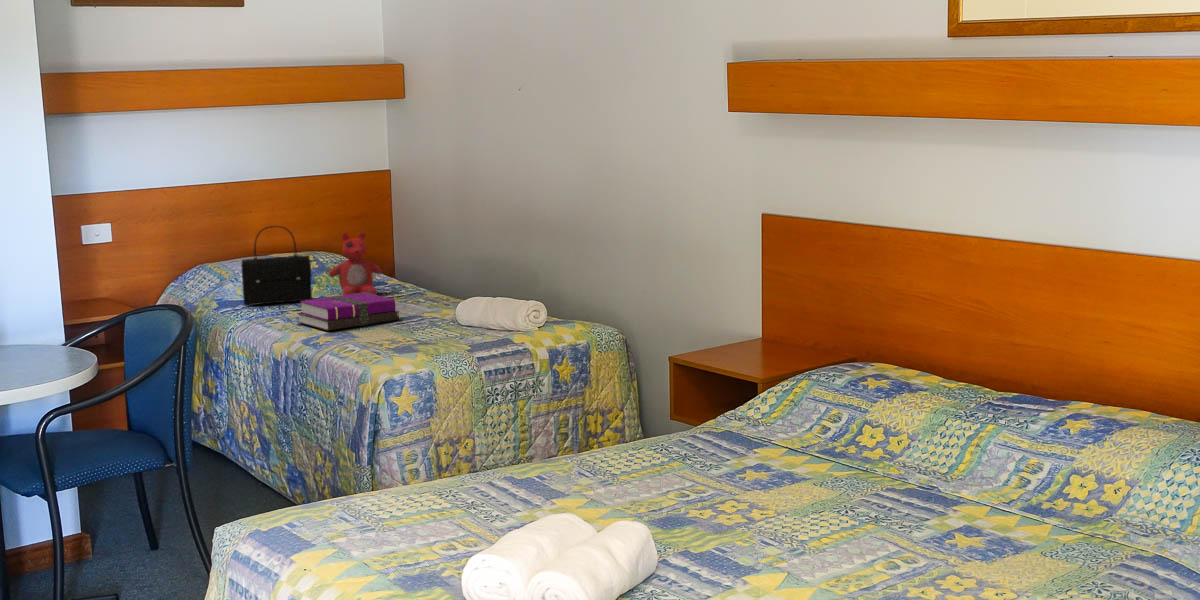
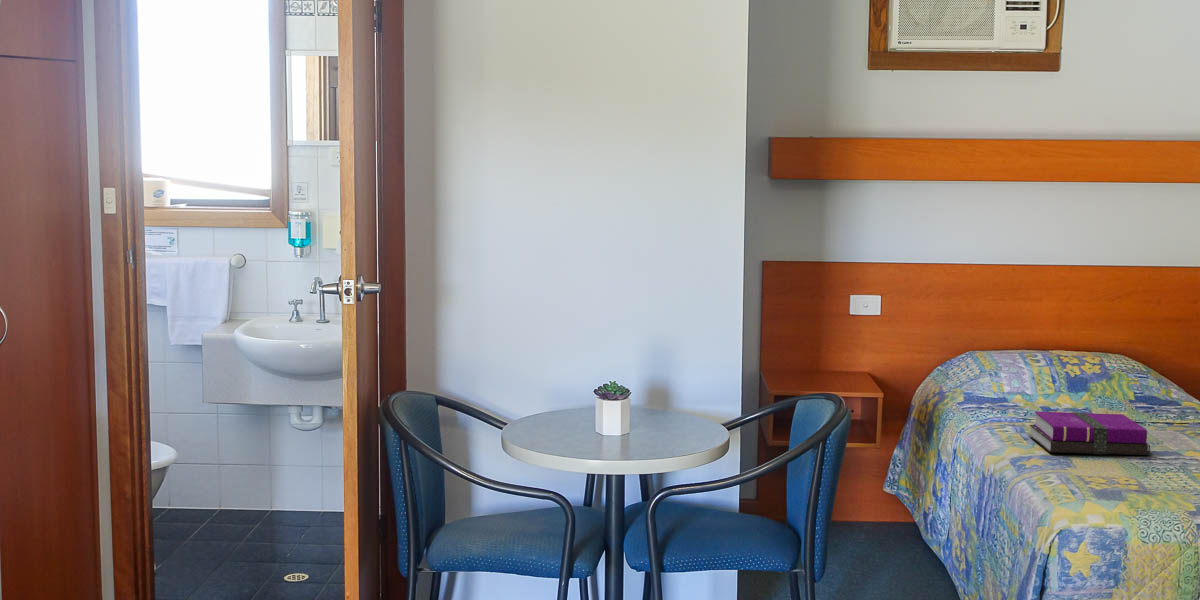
handbag: present [241,226,312,305] -> none [996,319,1079,411]
stuffed bear: present [329,232,382,295] -> none [1103,338,1171,421]

